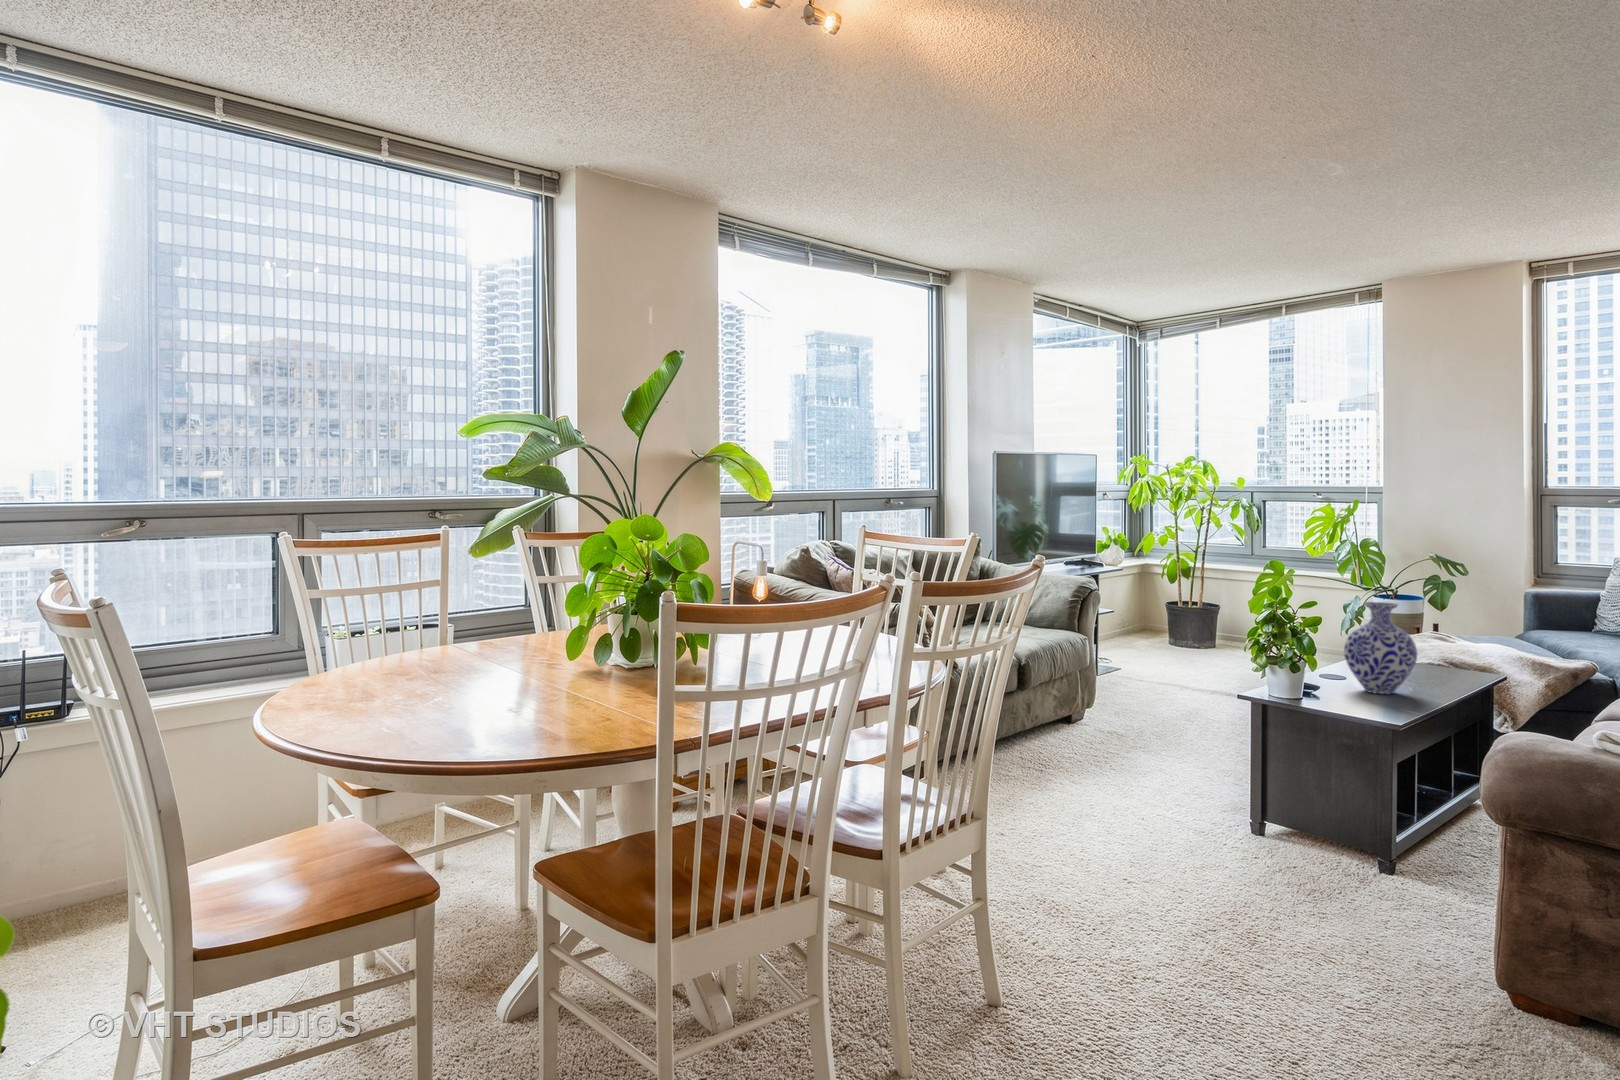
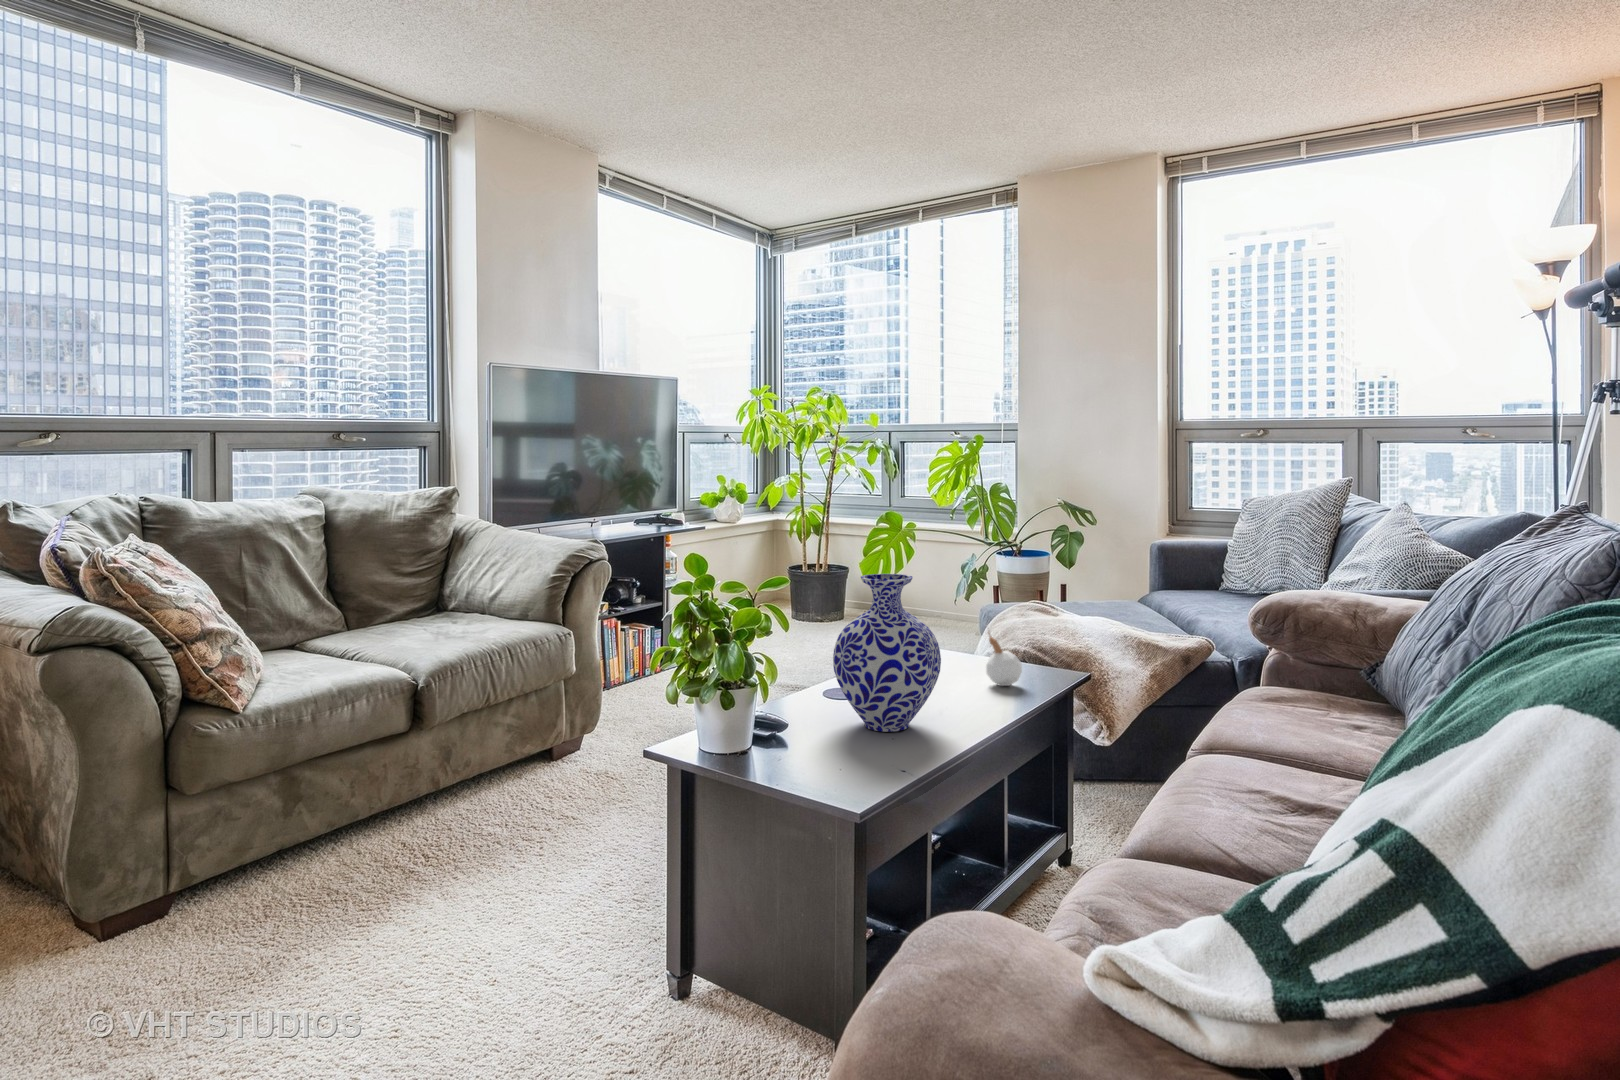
candle: none [1429,639,1457,678] -> present [986,632,1022,686]

